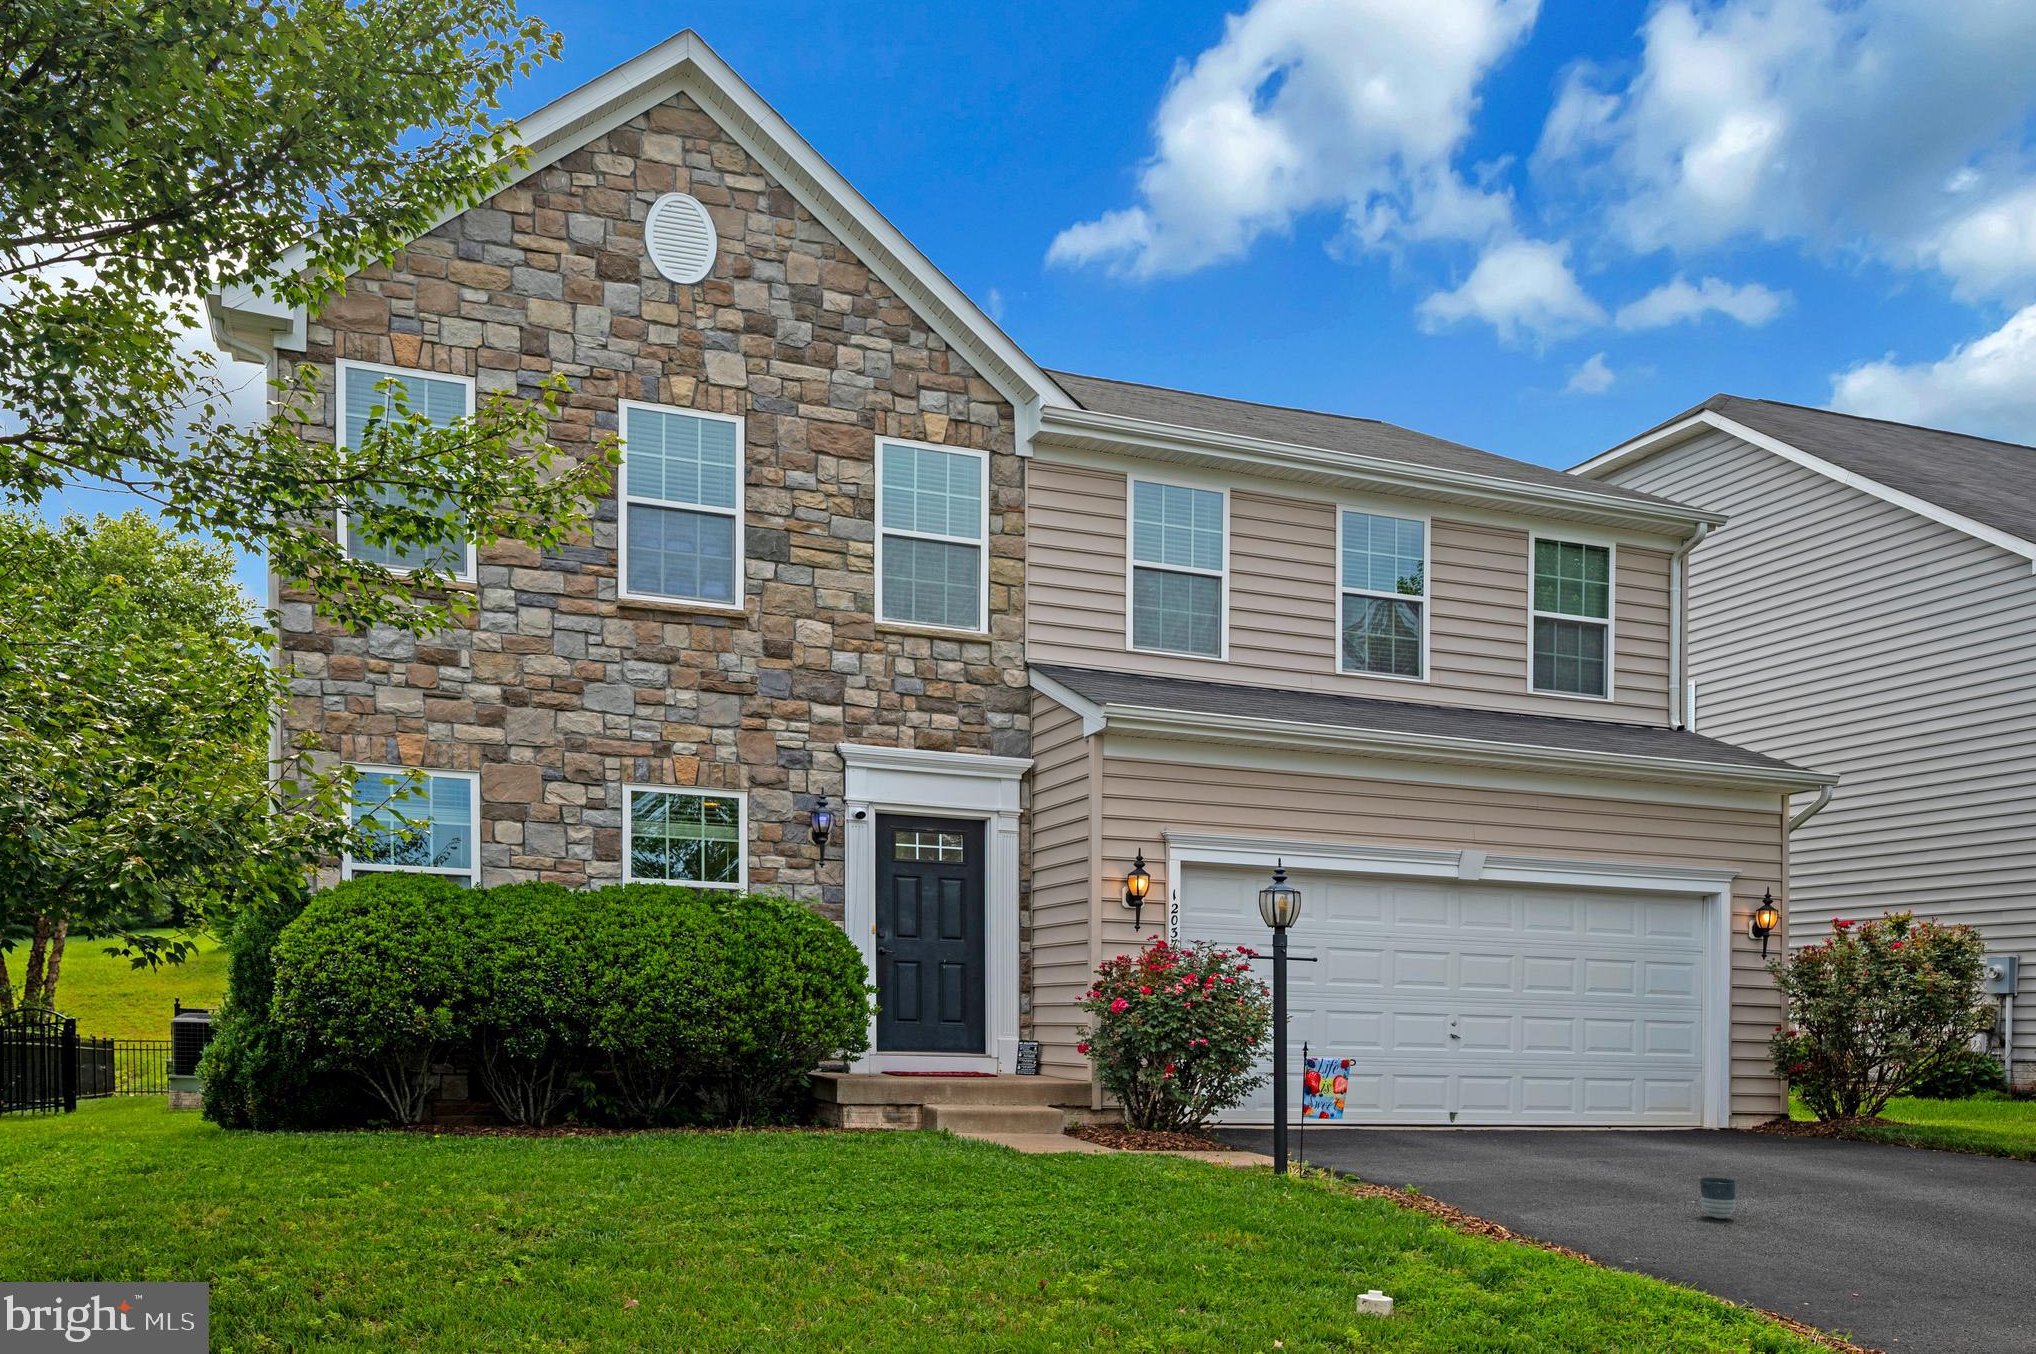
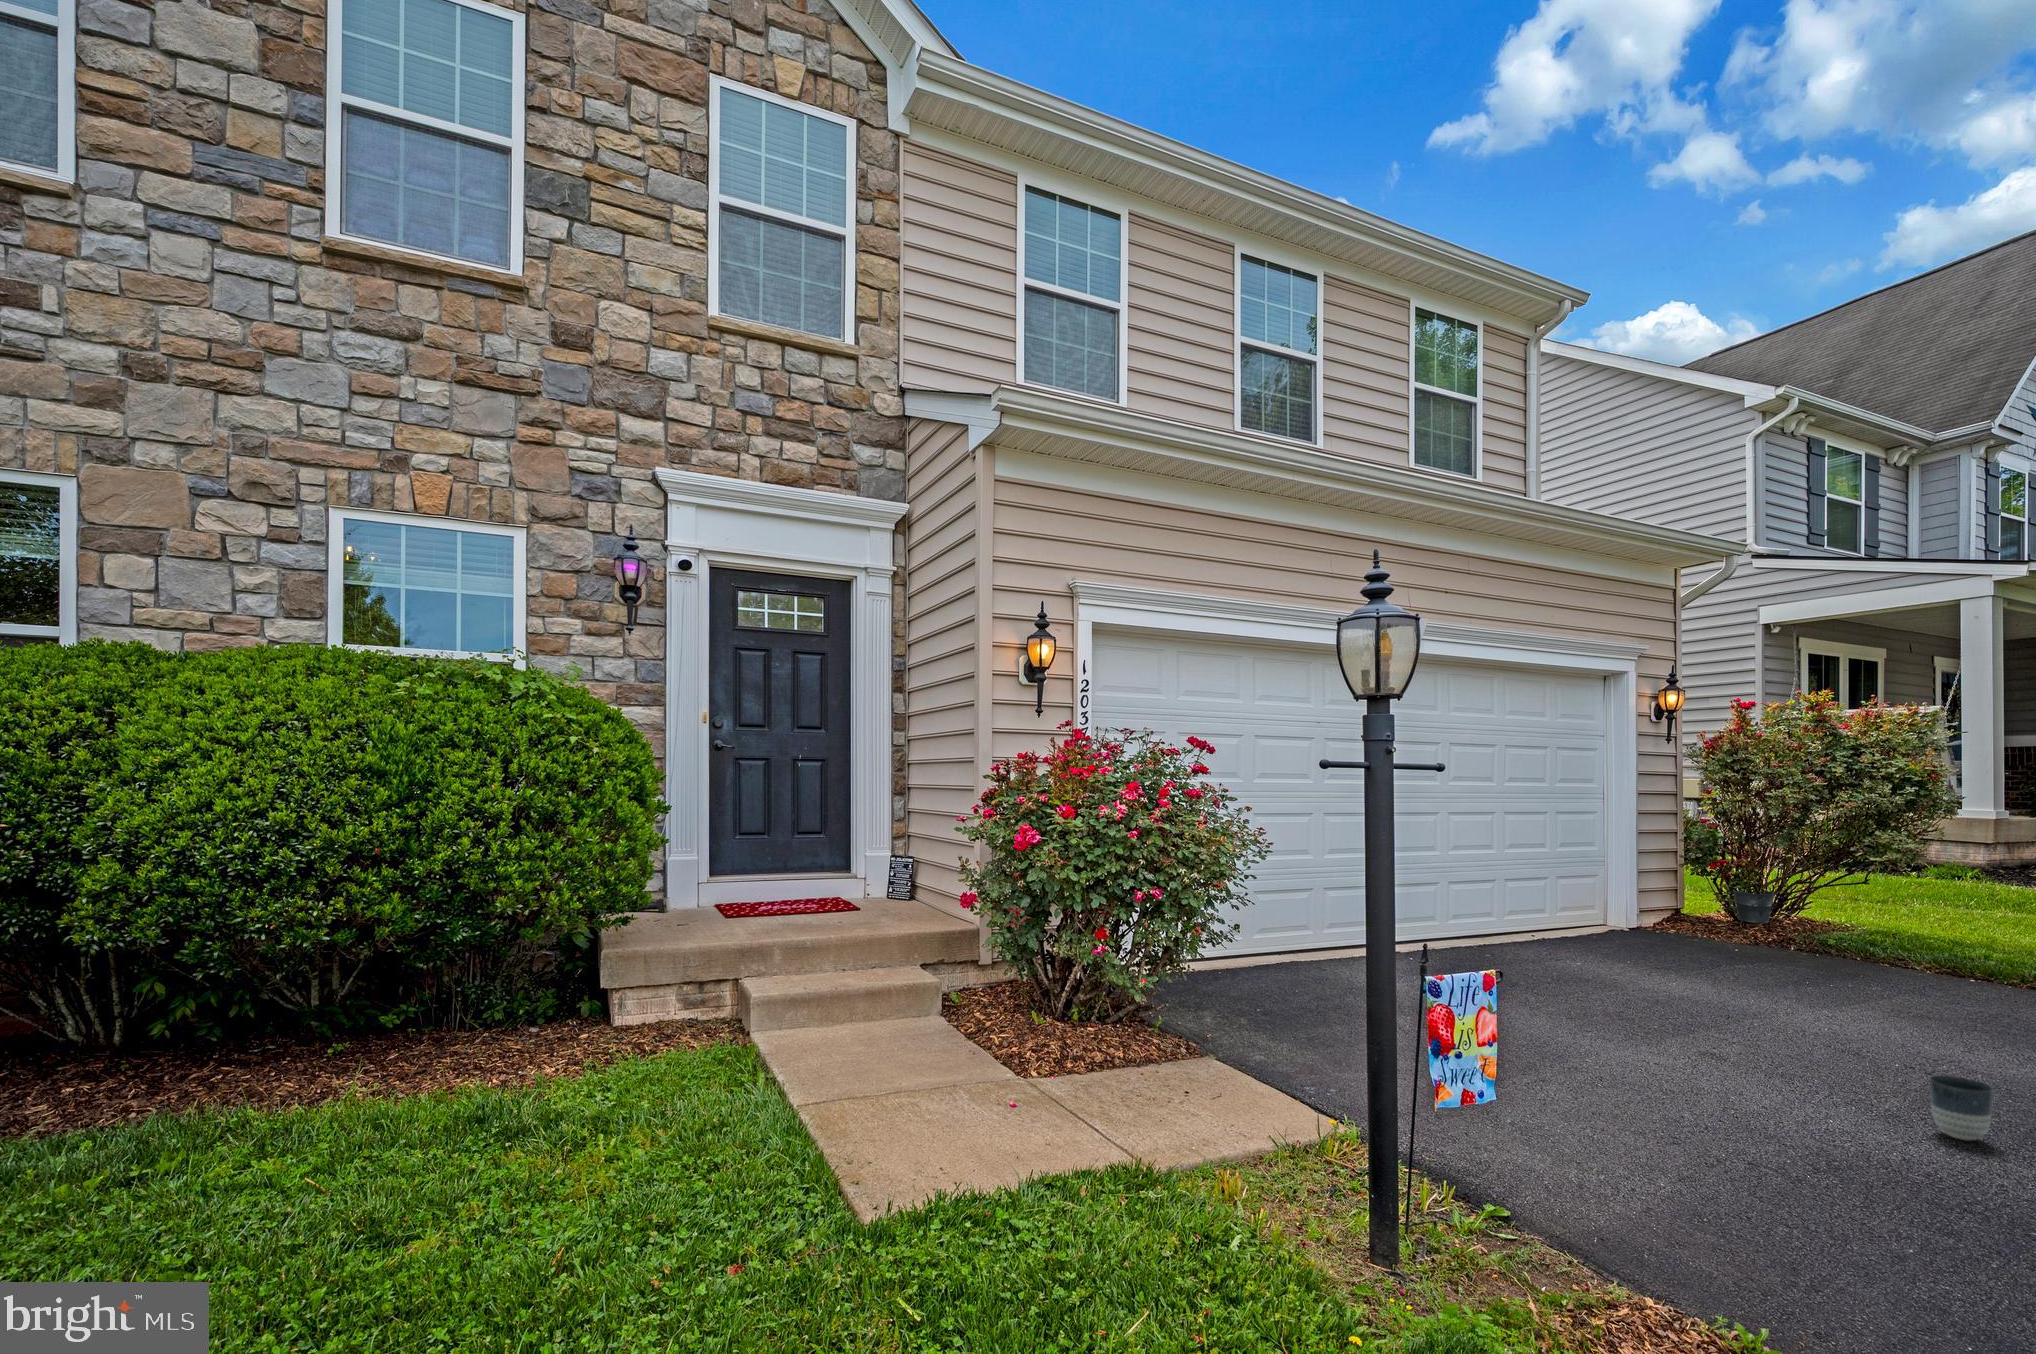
bucket: none [1834,1095,1874,1128] -> present [1730,889,1774,923]

